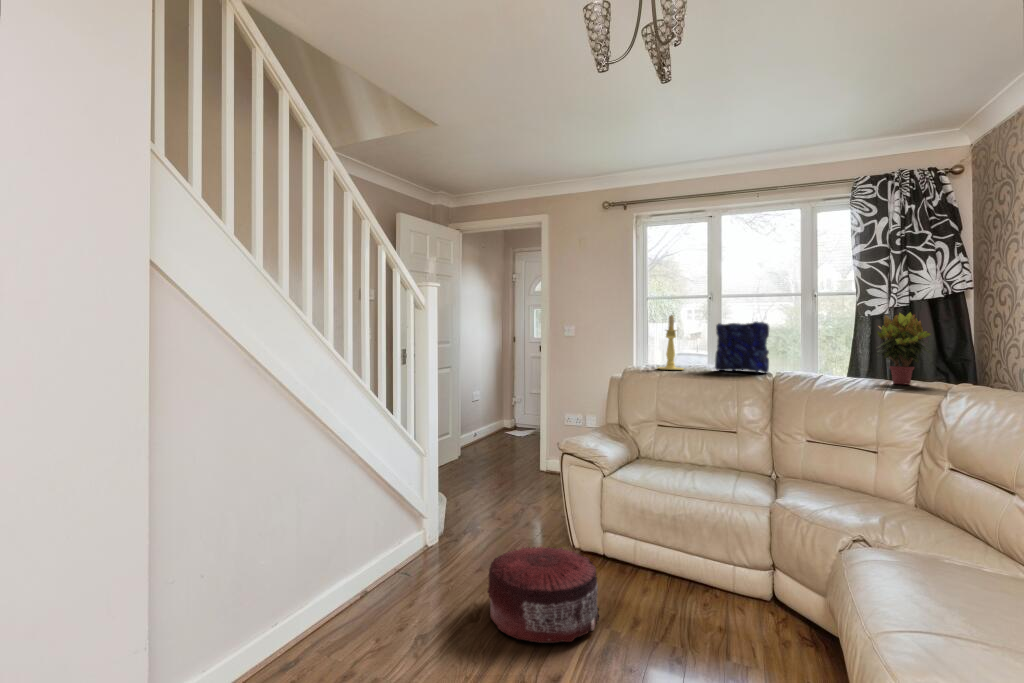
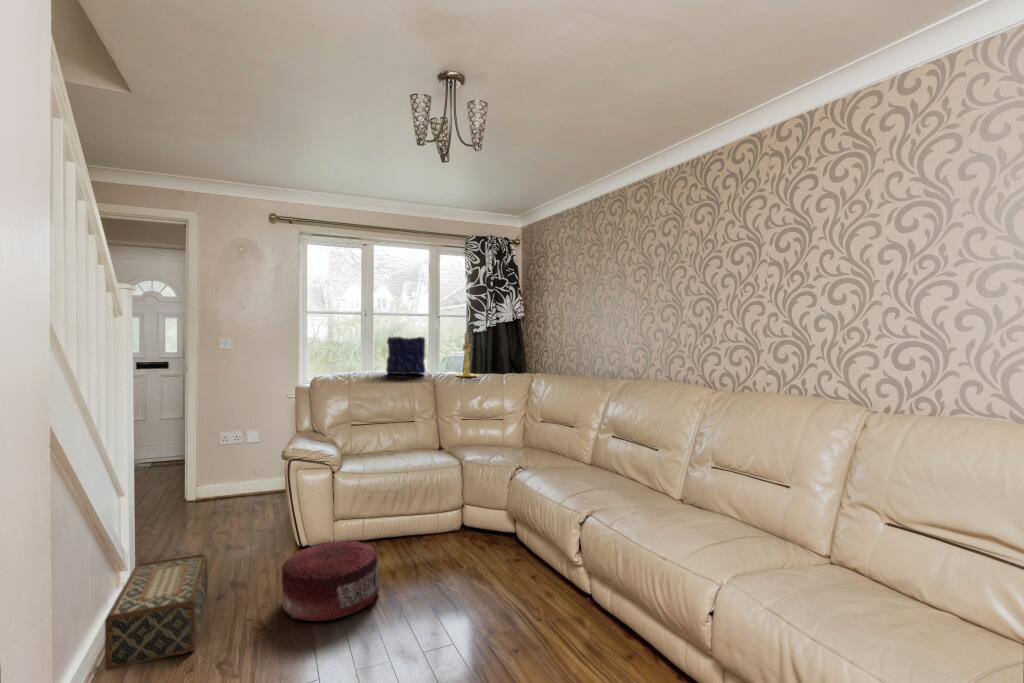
potted plant: present [877,312,931,384] -> none [491,333,521,378]
candle holder: present [658,315,683,370] -> present [457,333,476,377]
woven basket: none [347,513,463,607] -> present [105,554,207,670]

